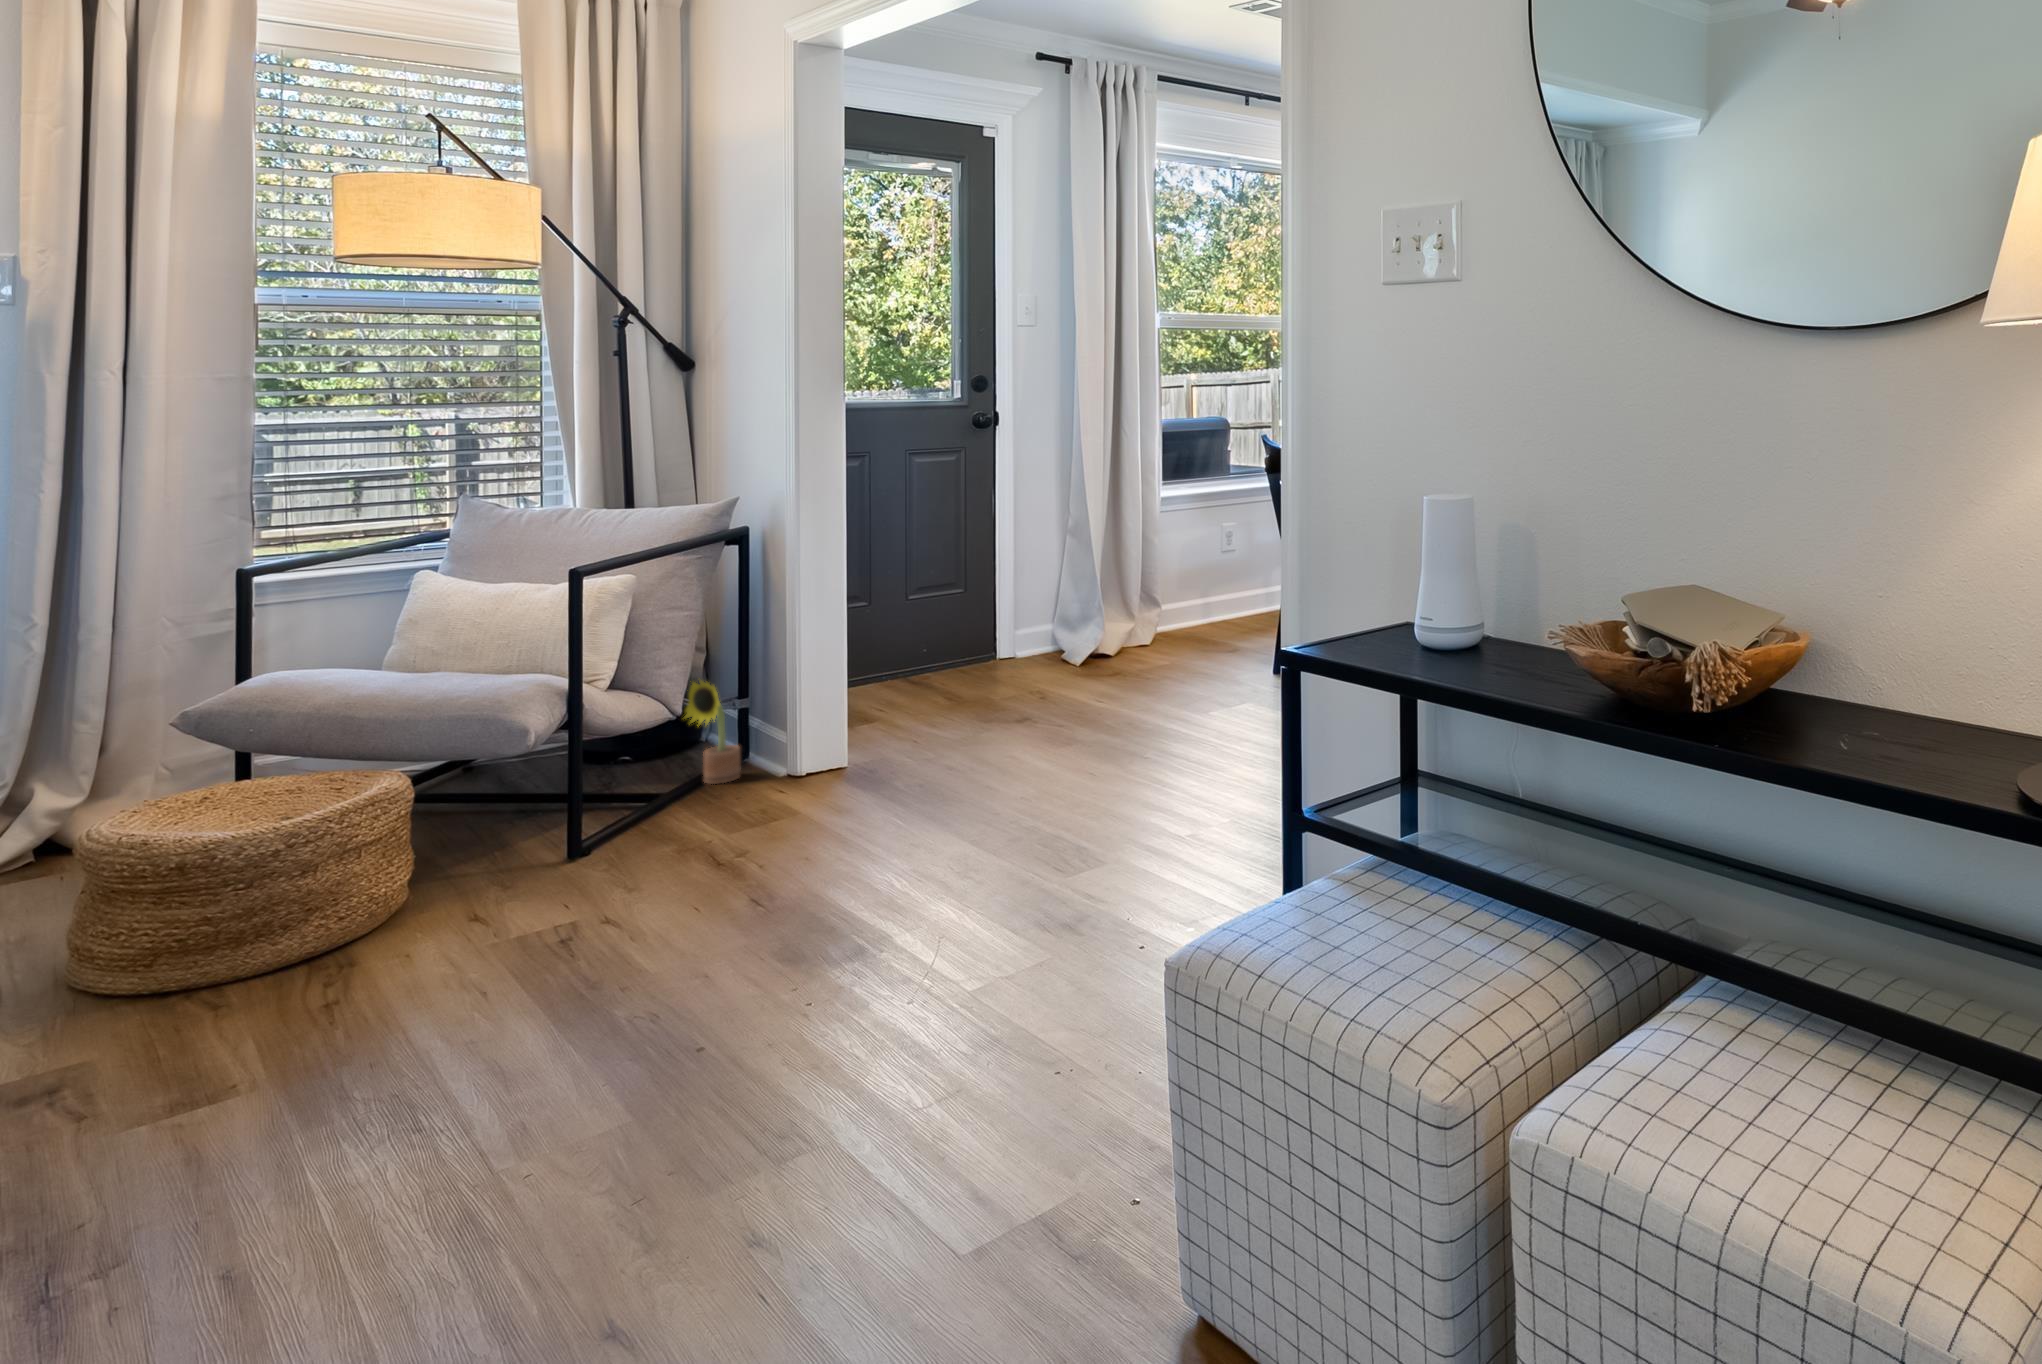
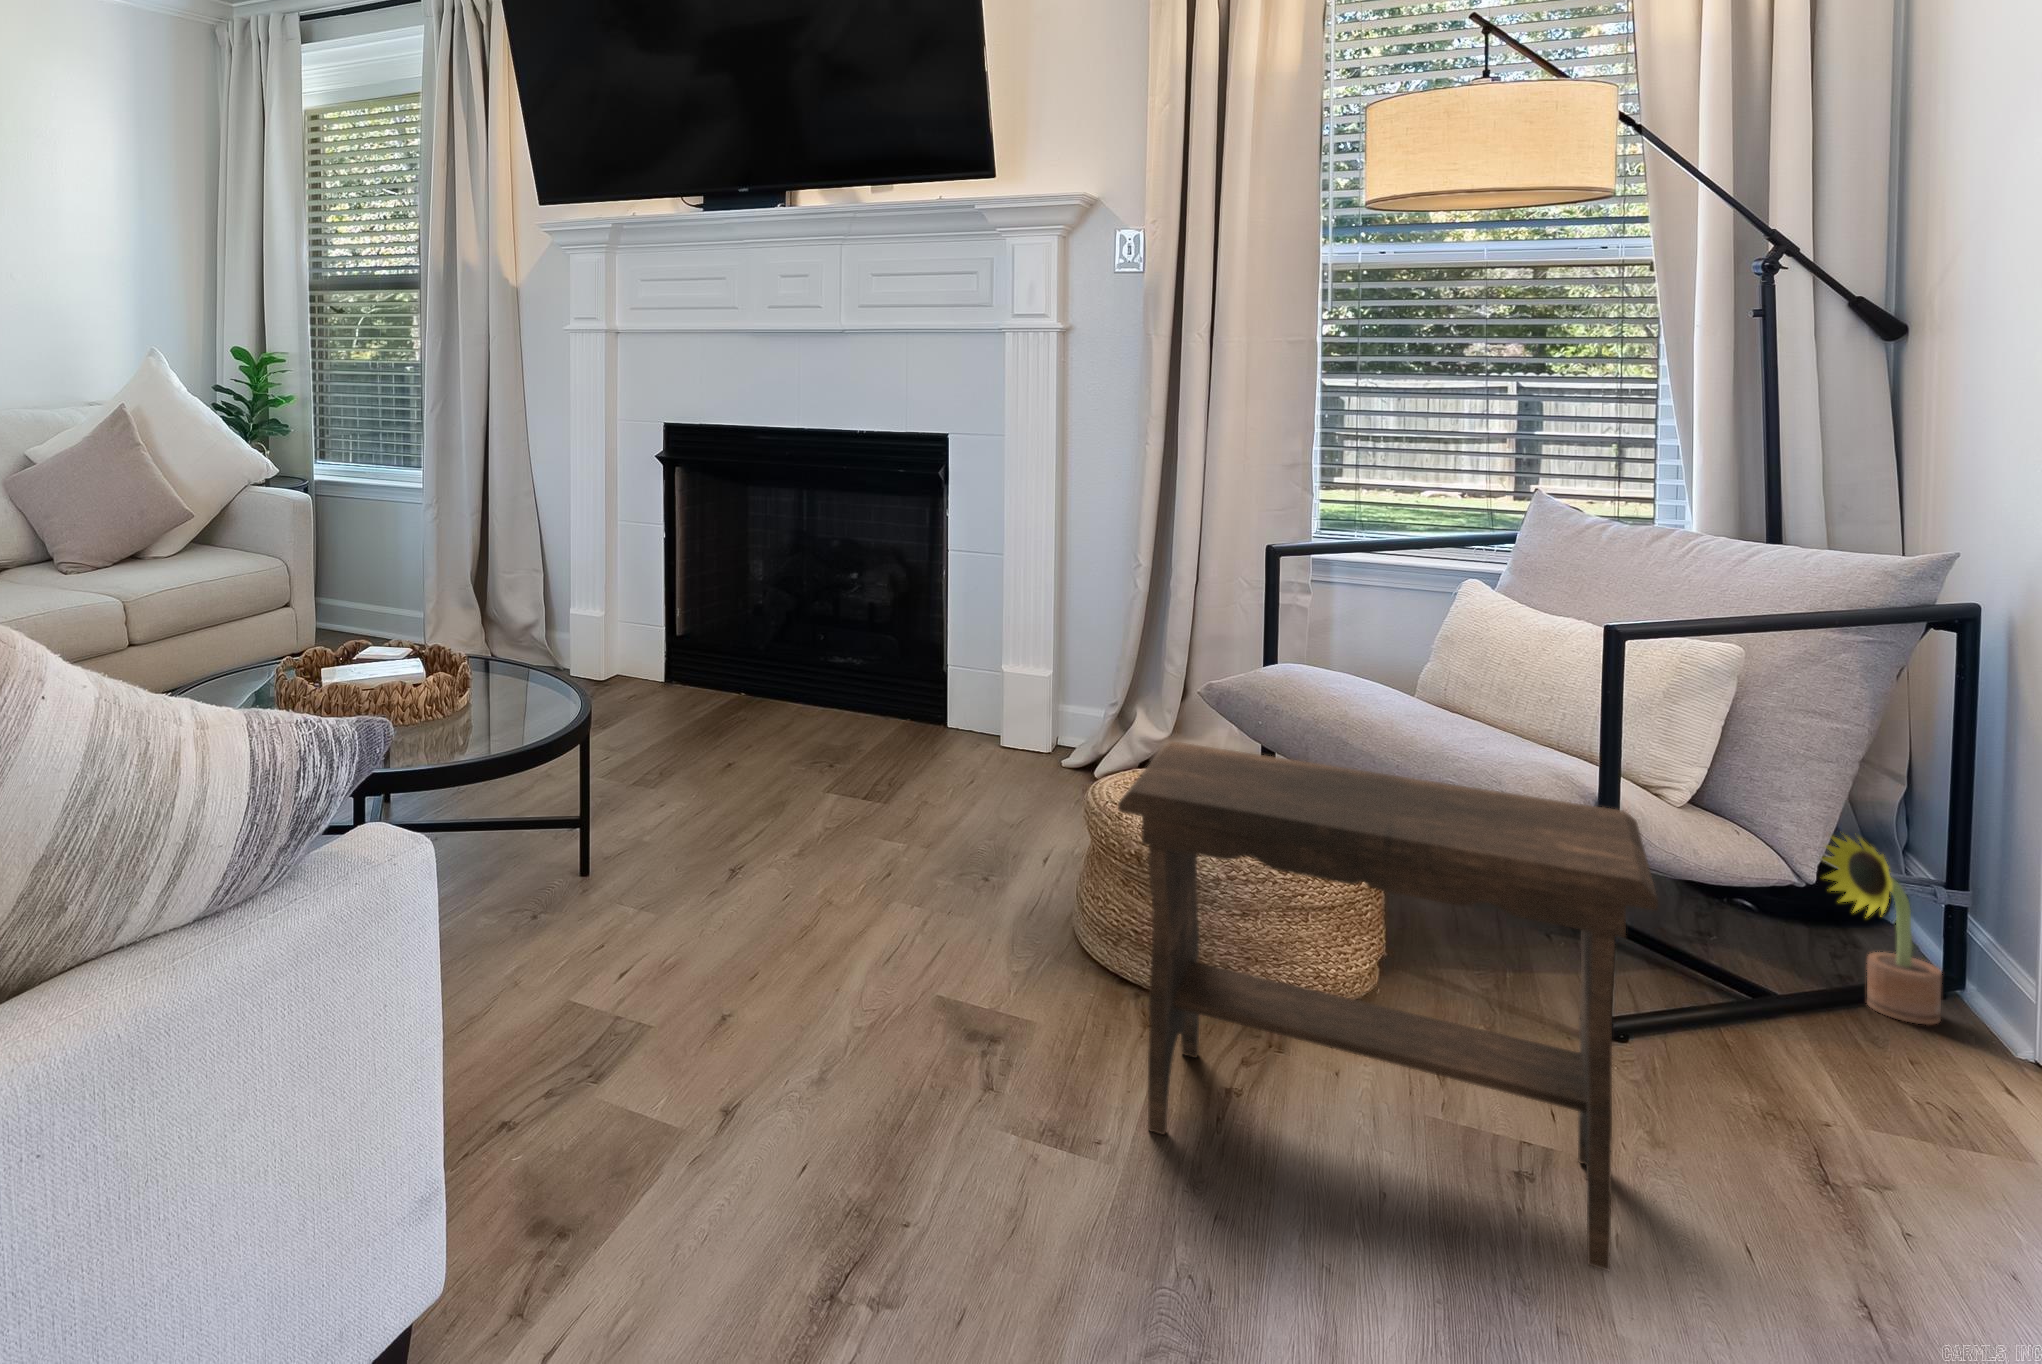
footstool: none [233,679,668,1061] -> present [1118,742,1658,1271]

